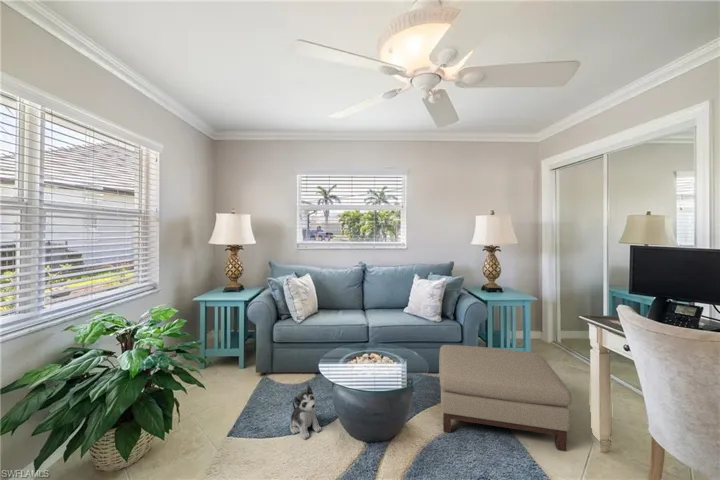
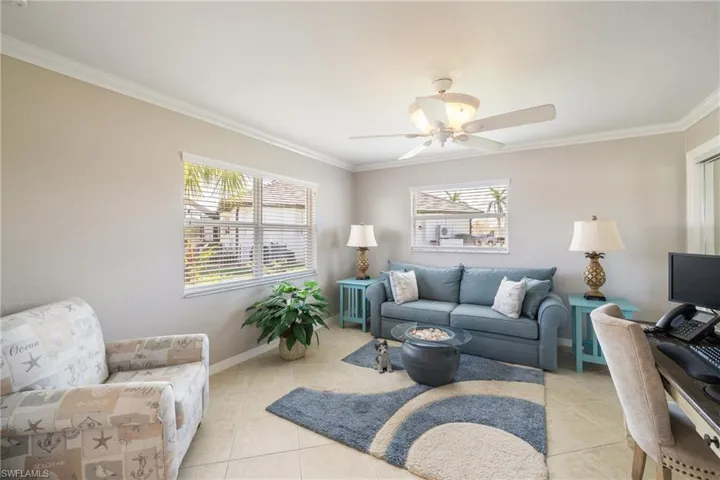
ottoman: present [439,345,572,451] -> none [477,335,603,435]

